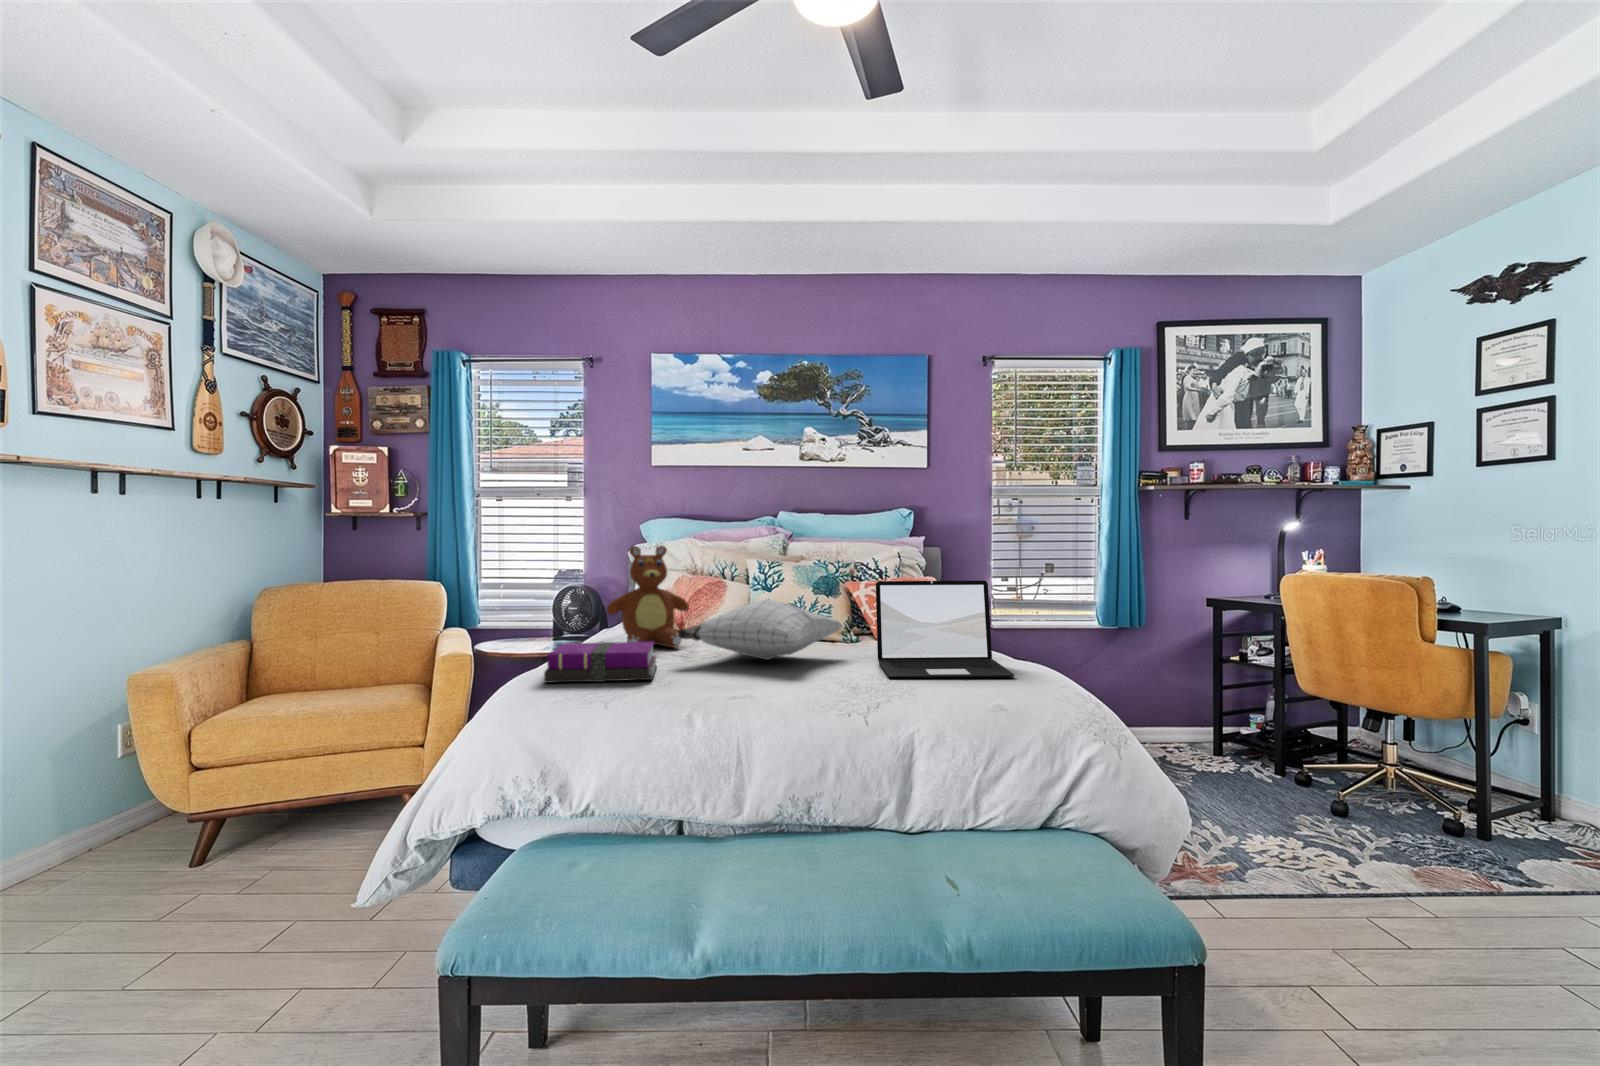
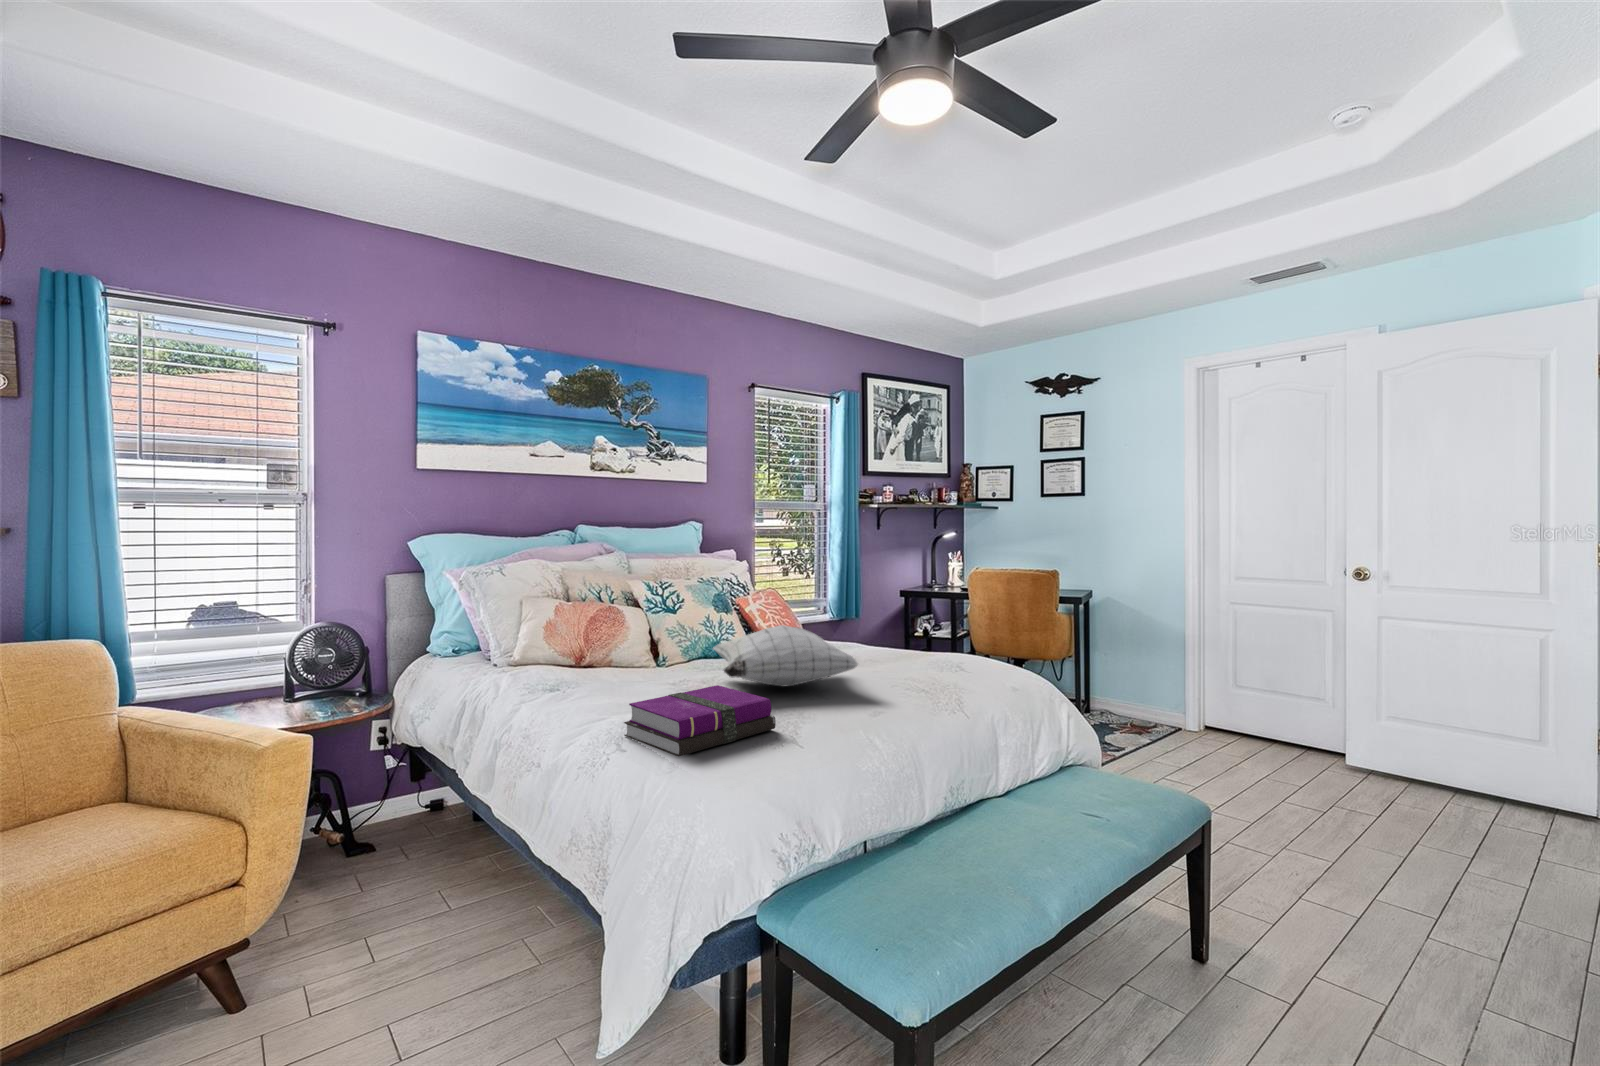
teddy bear: present [607,546,689,648] -> none [559,572,657,697]
laptop: present [876,580,1014,678] -> none [866,593,1002,687]

